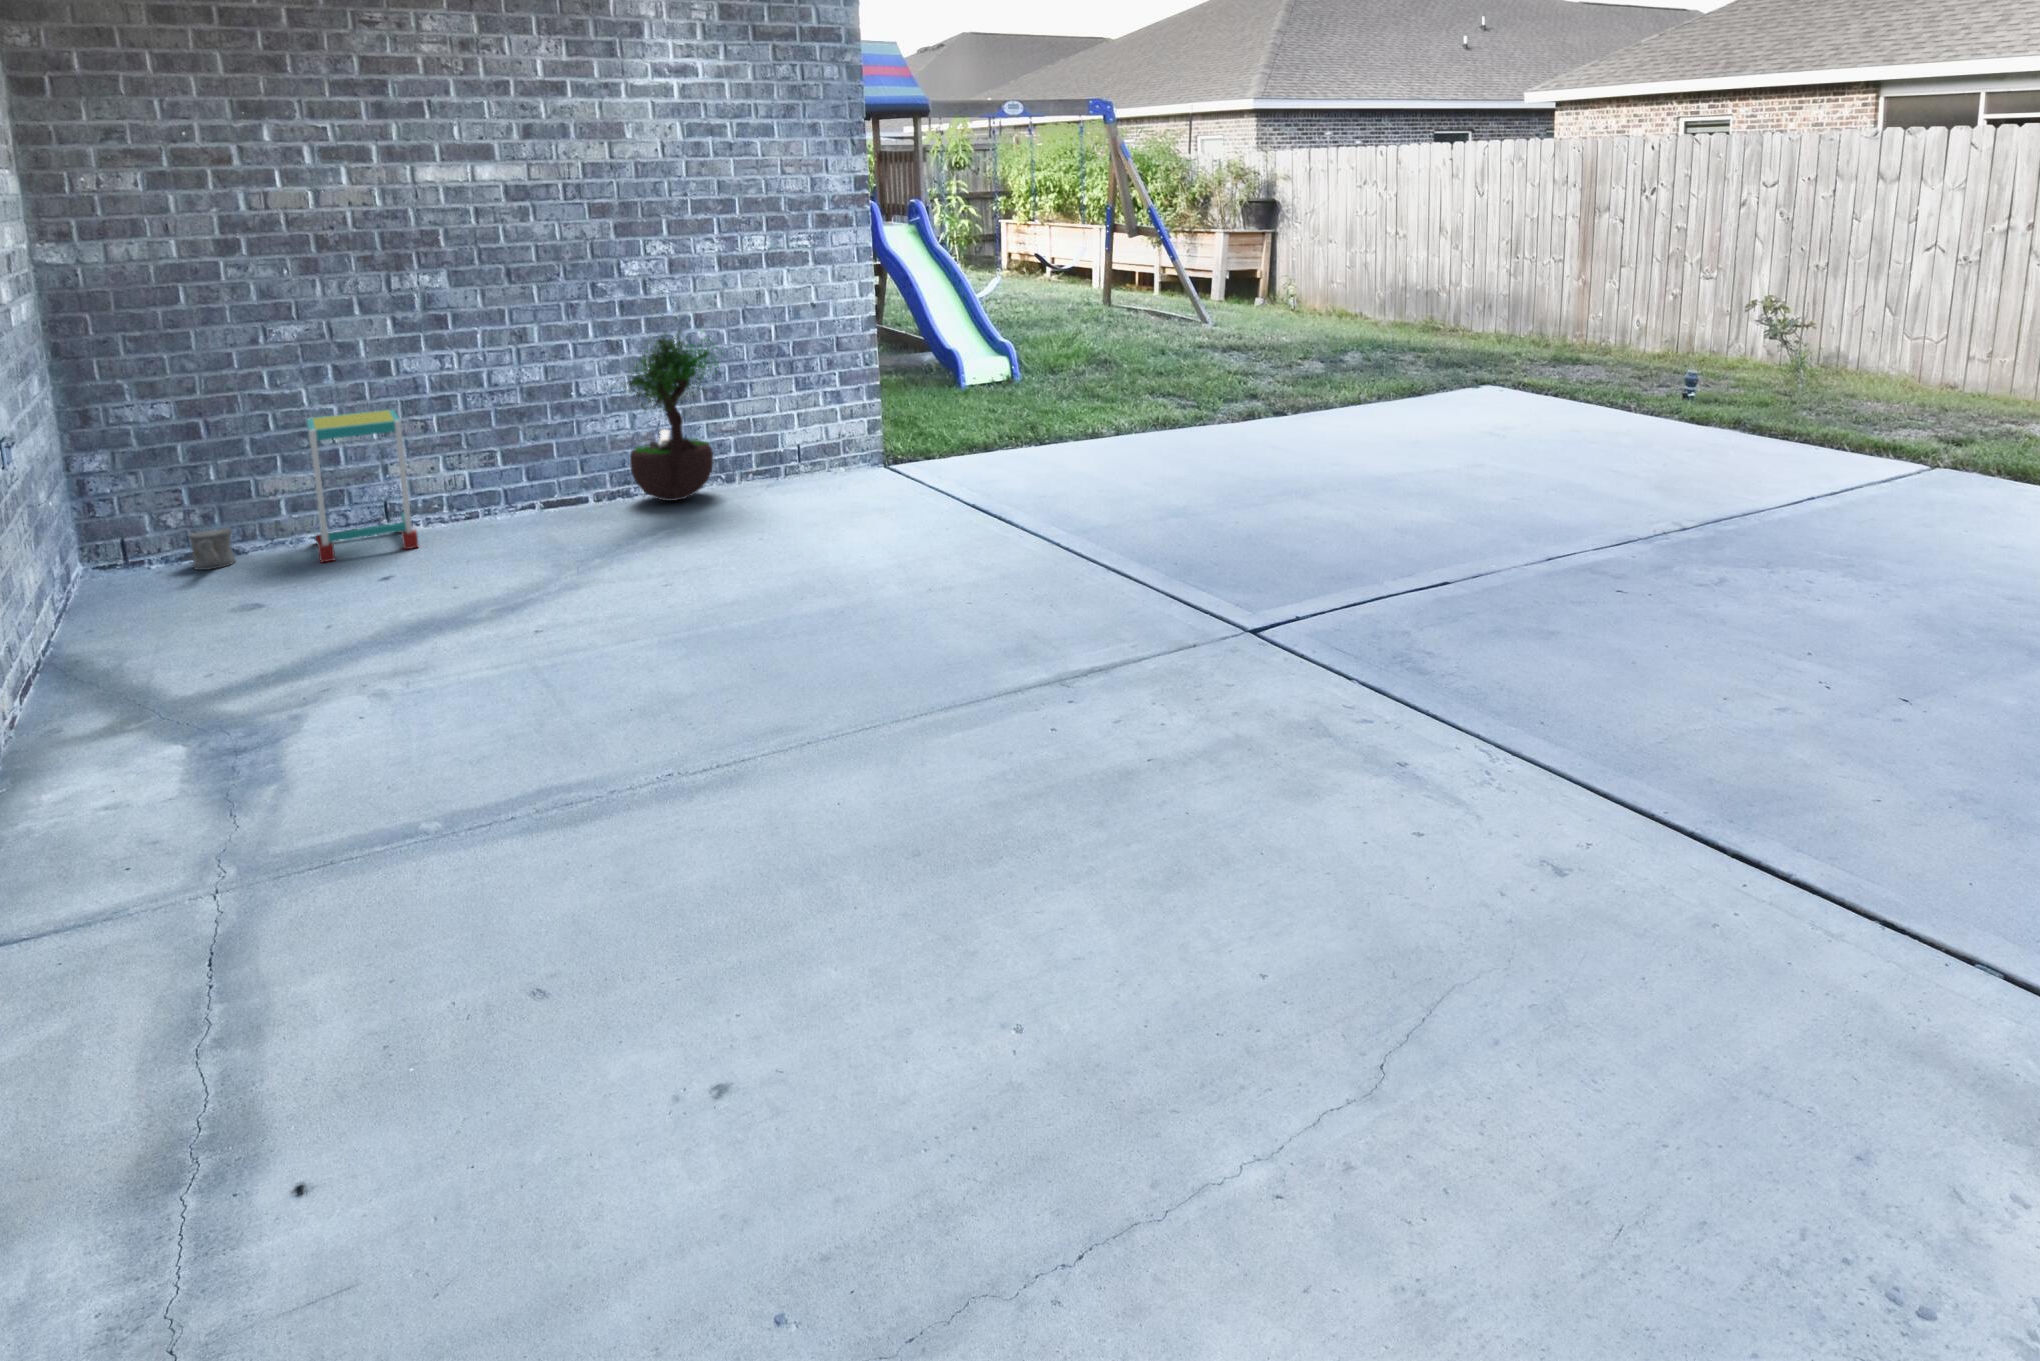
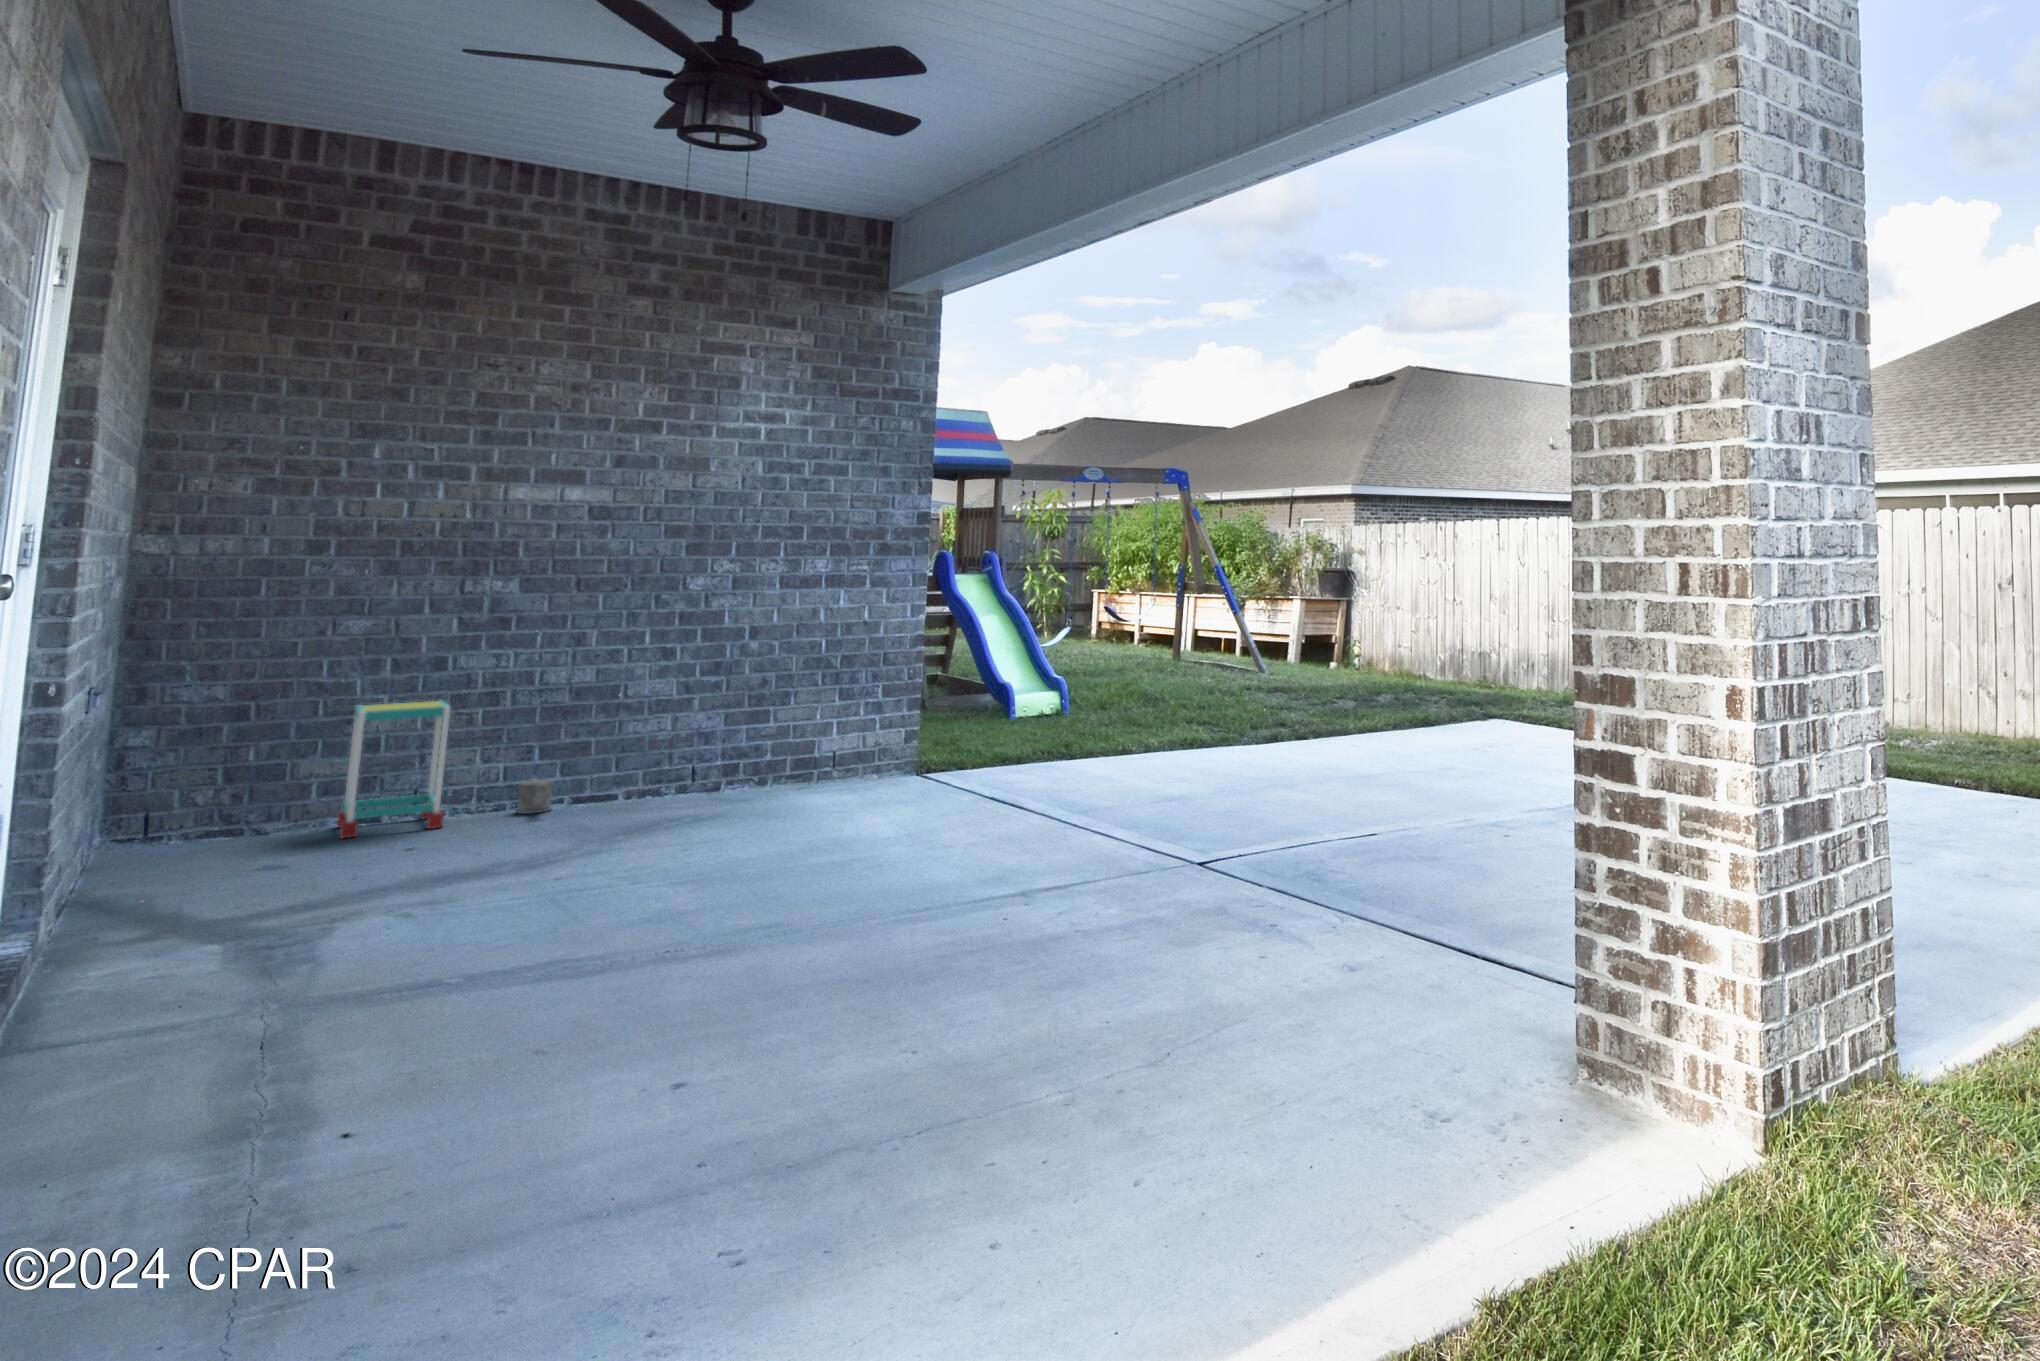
potted tree: present [613,330,722,501] -> none [660,626,772,795]
watering can: present [189,528,235,570] -> present [517,778,554,814]

